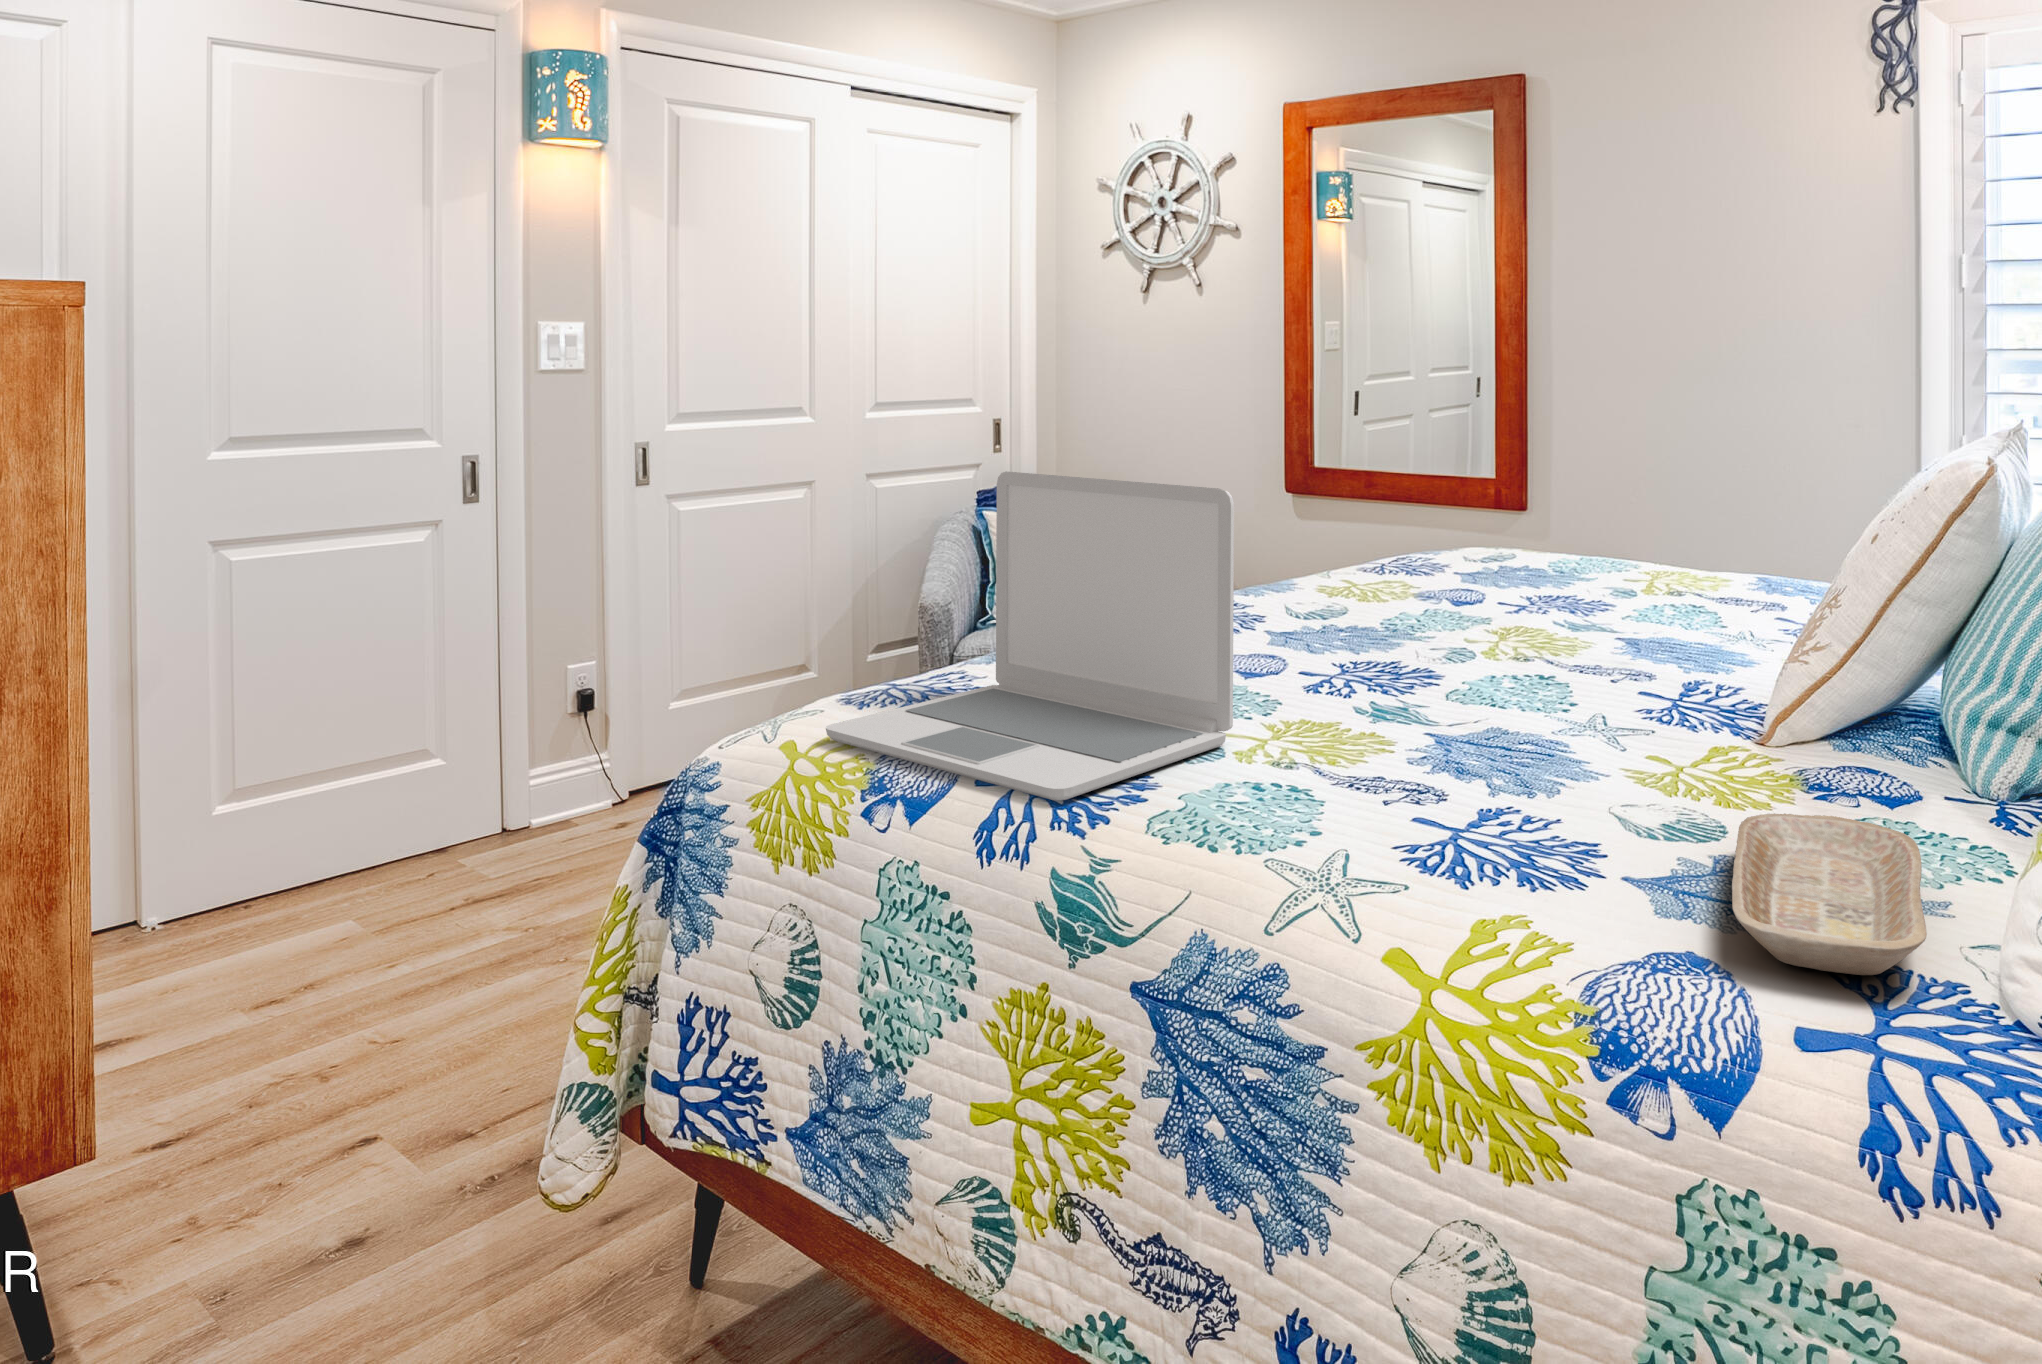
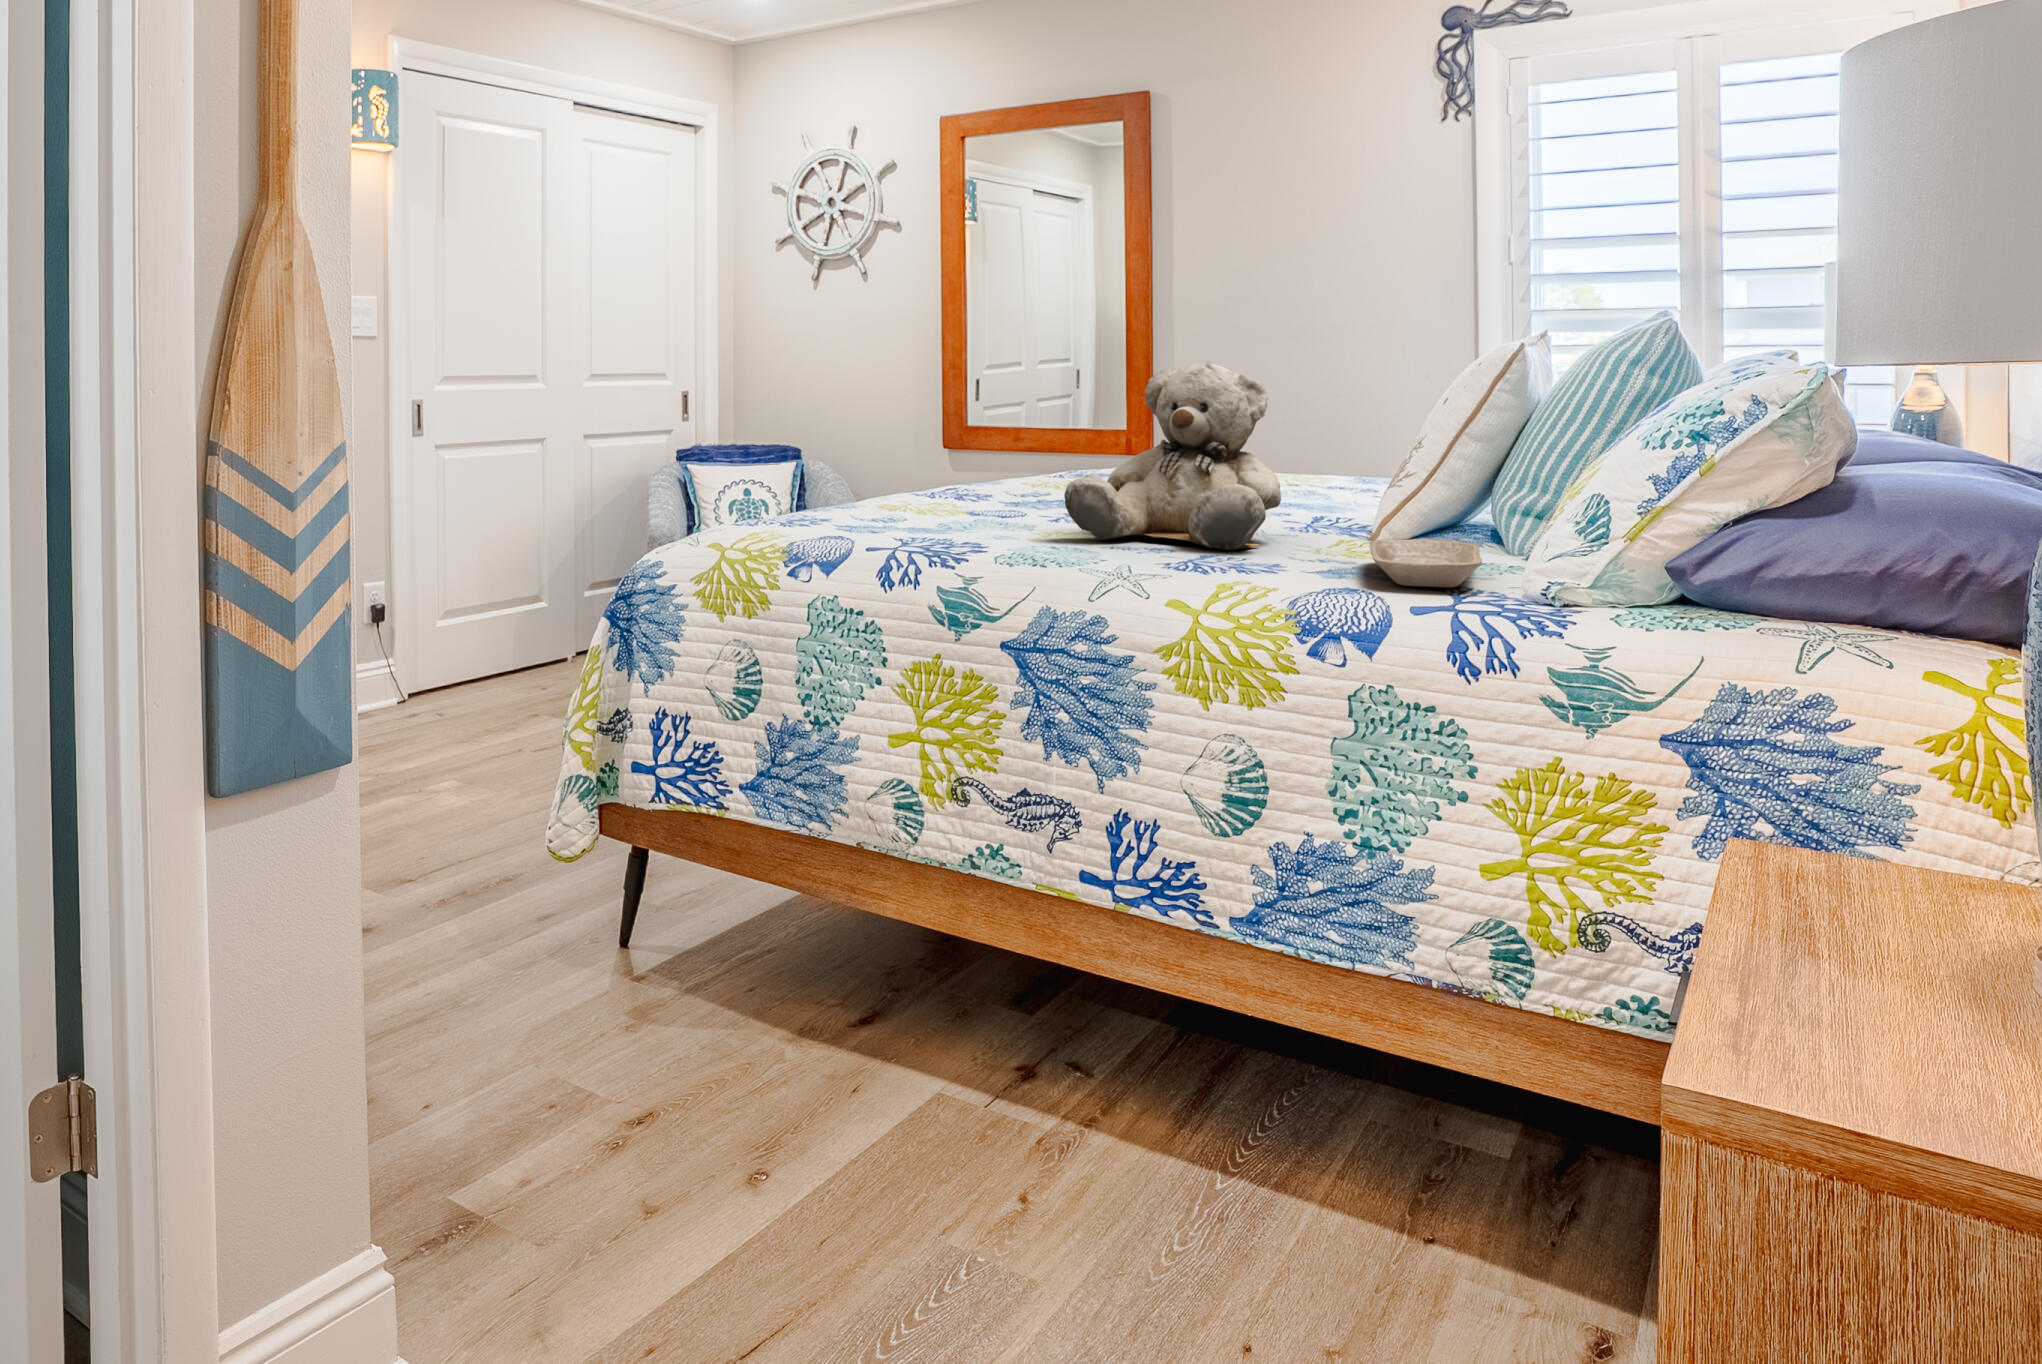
laptop: present [826,471,1234,800] -> none [749,366,1022,553]
teddy bear: none [1291,481,1617,800] -> present [1064,361,1281,550]

